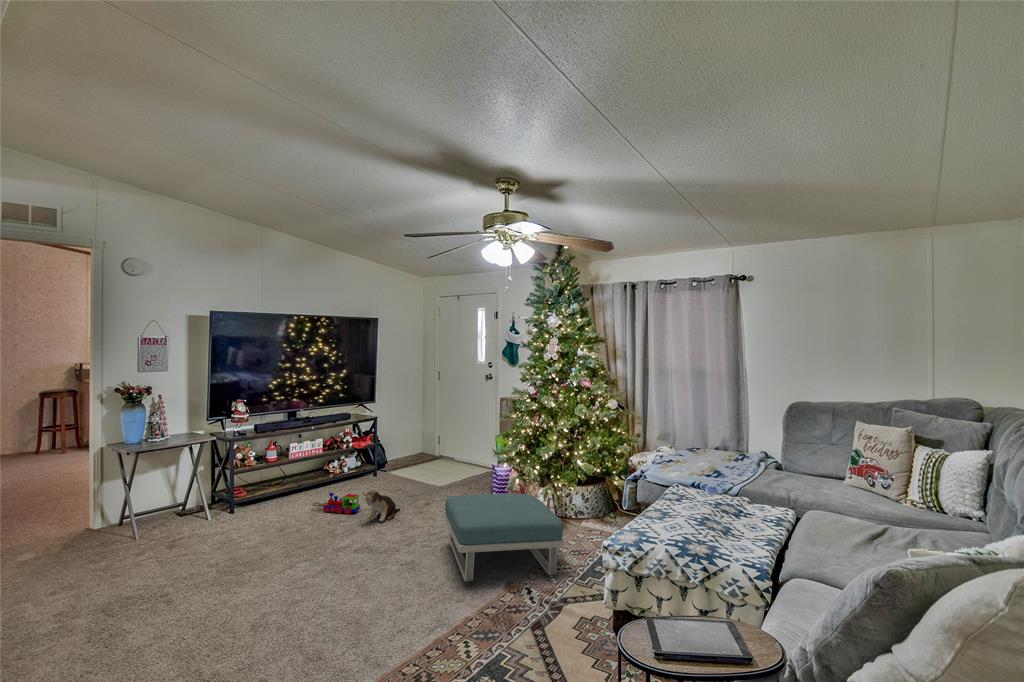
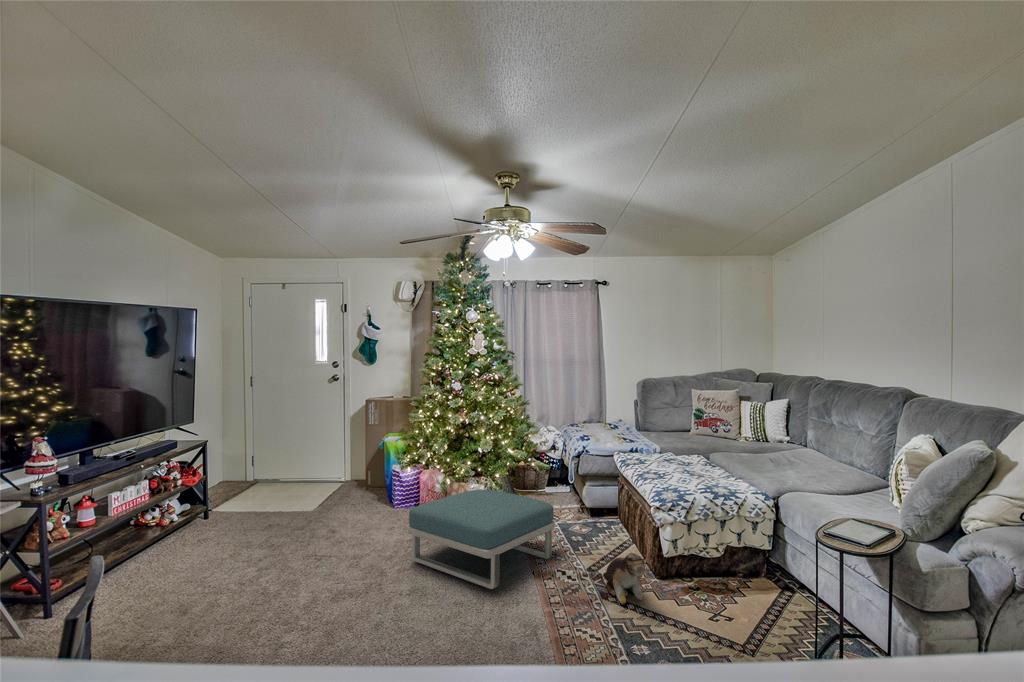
plush toy: present [362,490,400,522] -> present [603,553,648,604]
toy train: present [313,493,360,515] -> none [151,542,237,578]

